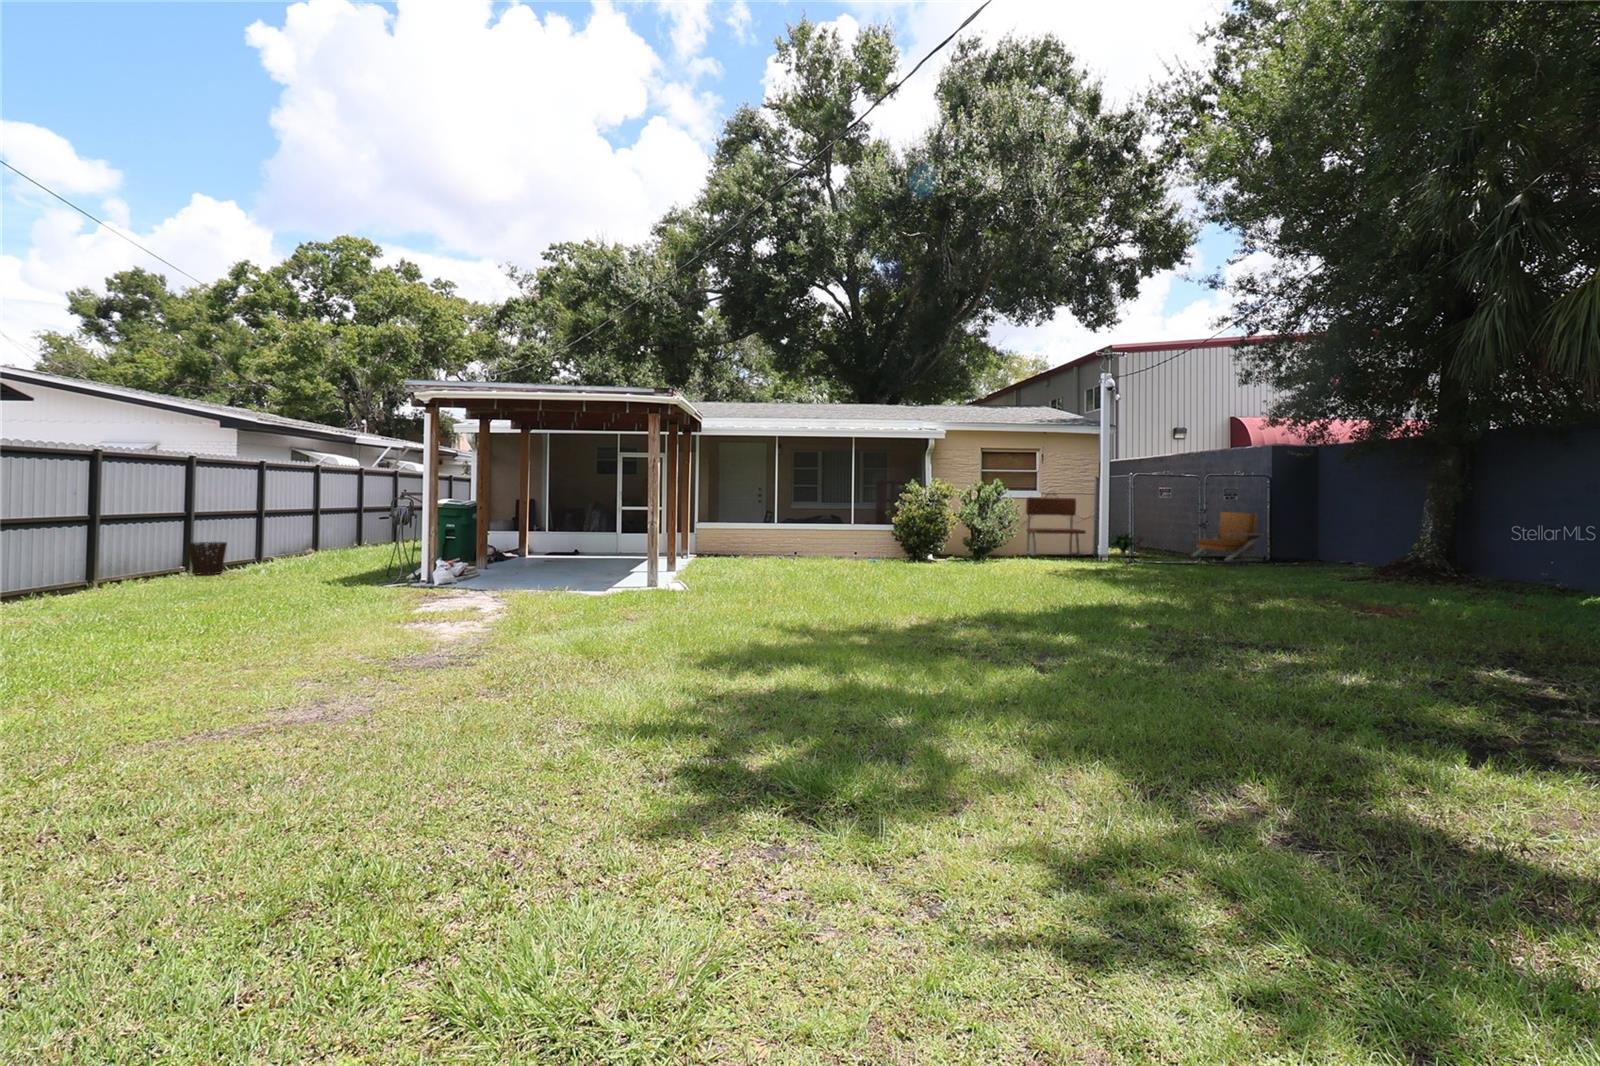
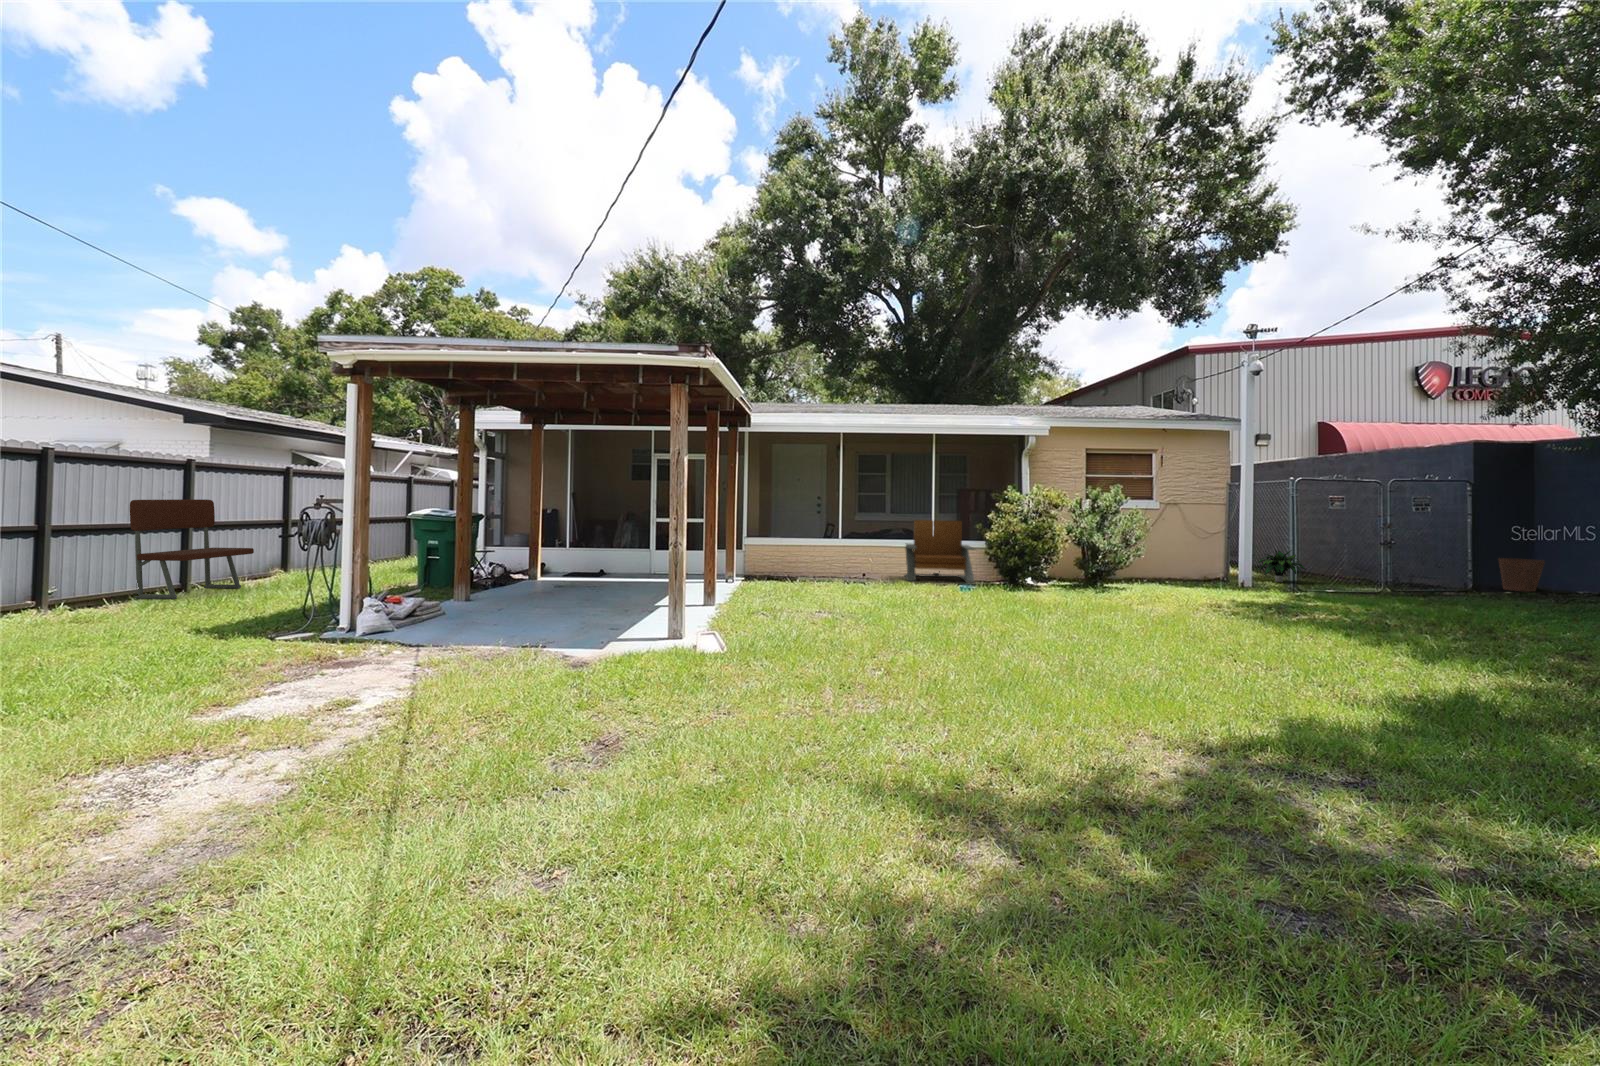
bench: present [1026,497,1086,556] -> present [130,499,254,599]
lounge chair: present [1191,512,1264,561] -> present [905,520,975,583]
basket: present [187,542,227,576] -> present [1499,558,1545,592]

